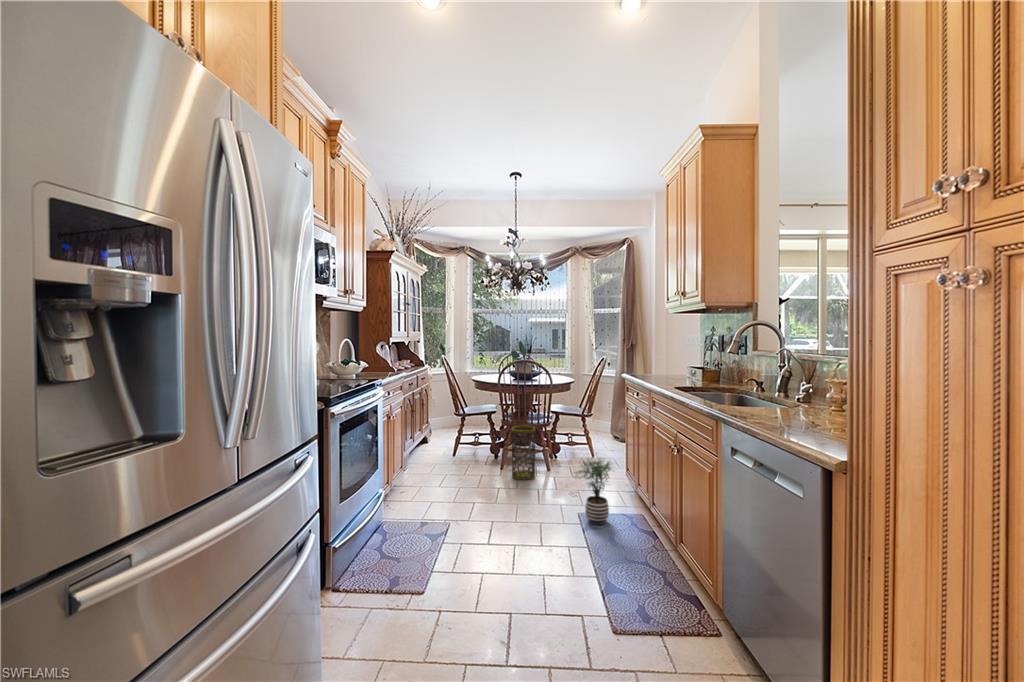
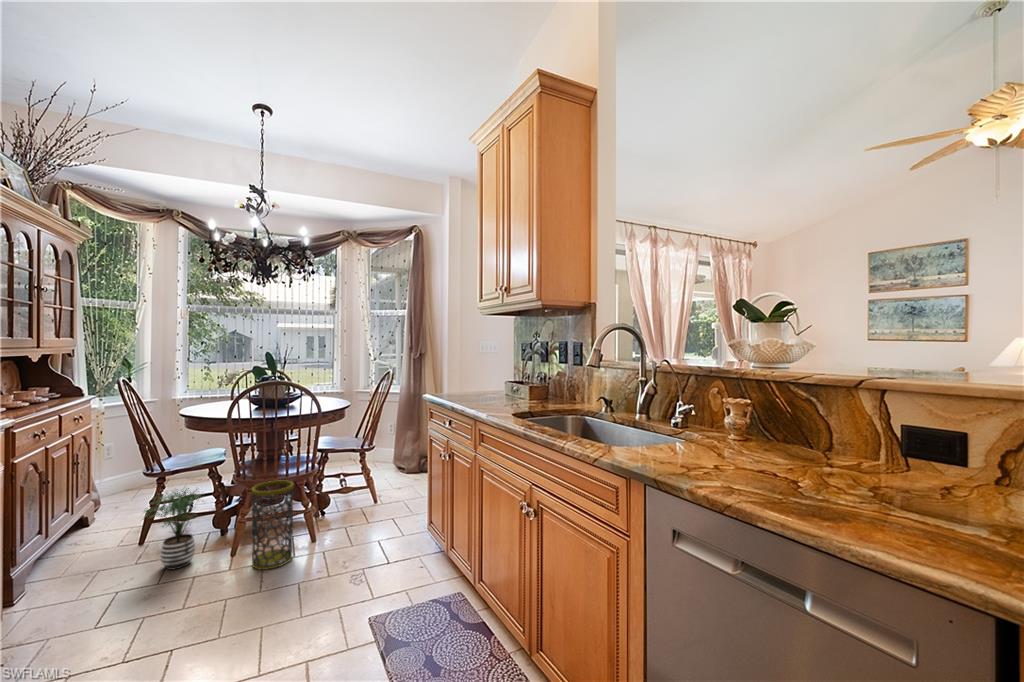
potted plant: present [574,459,611,525] -> present [143,488,199,570]

